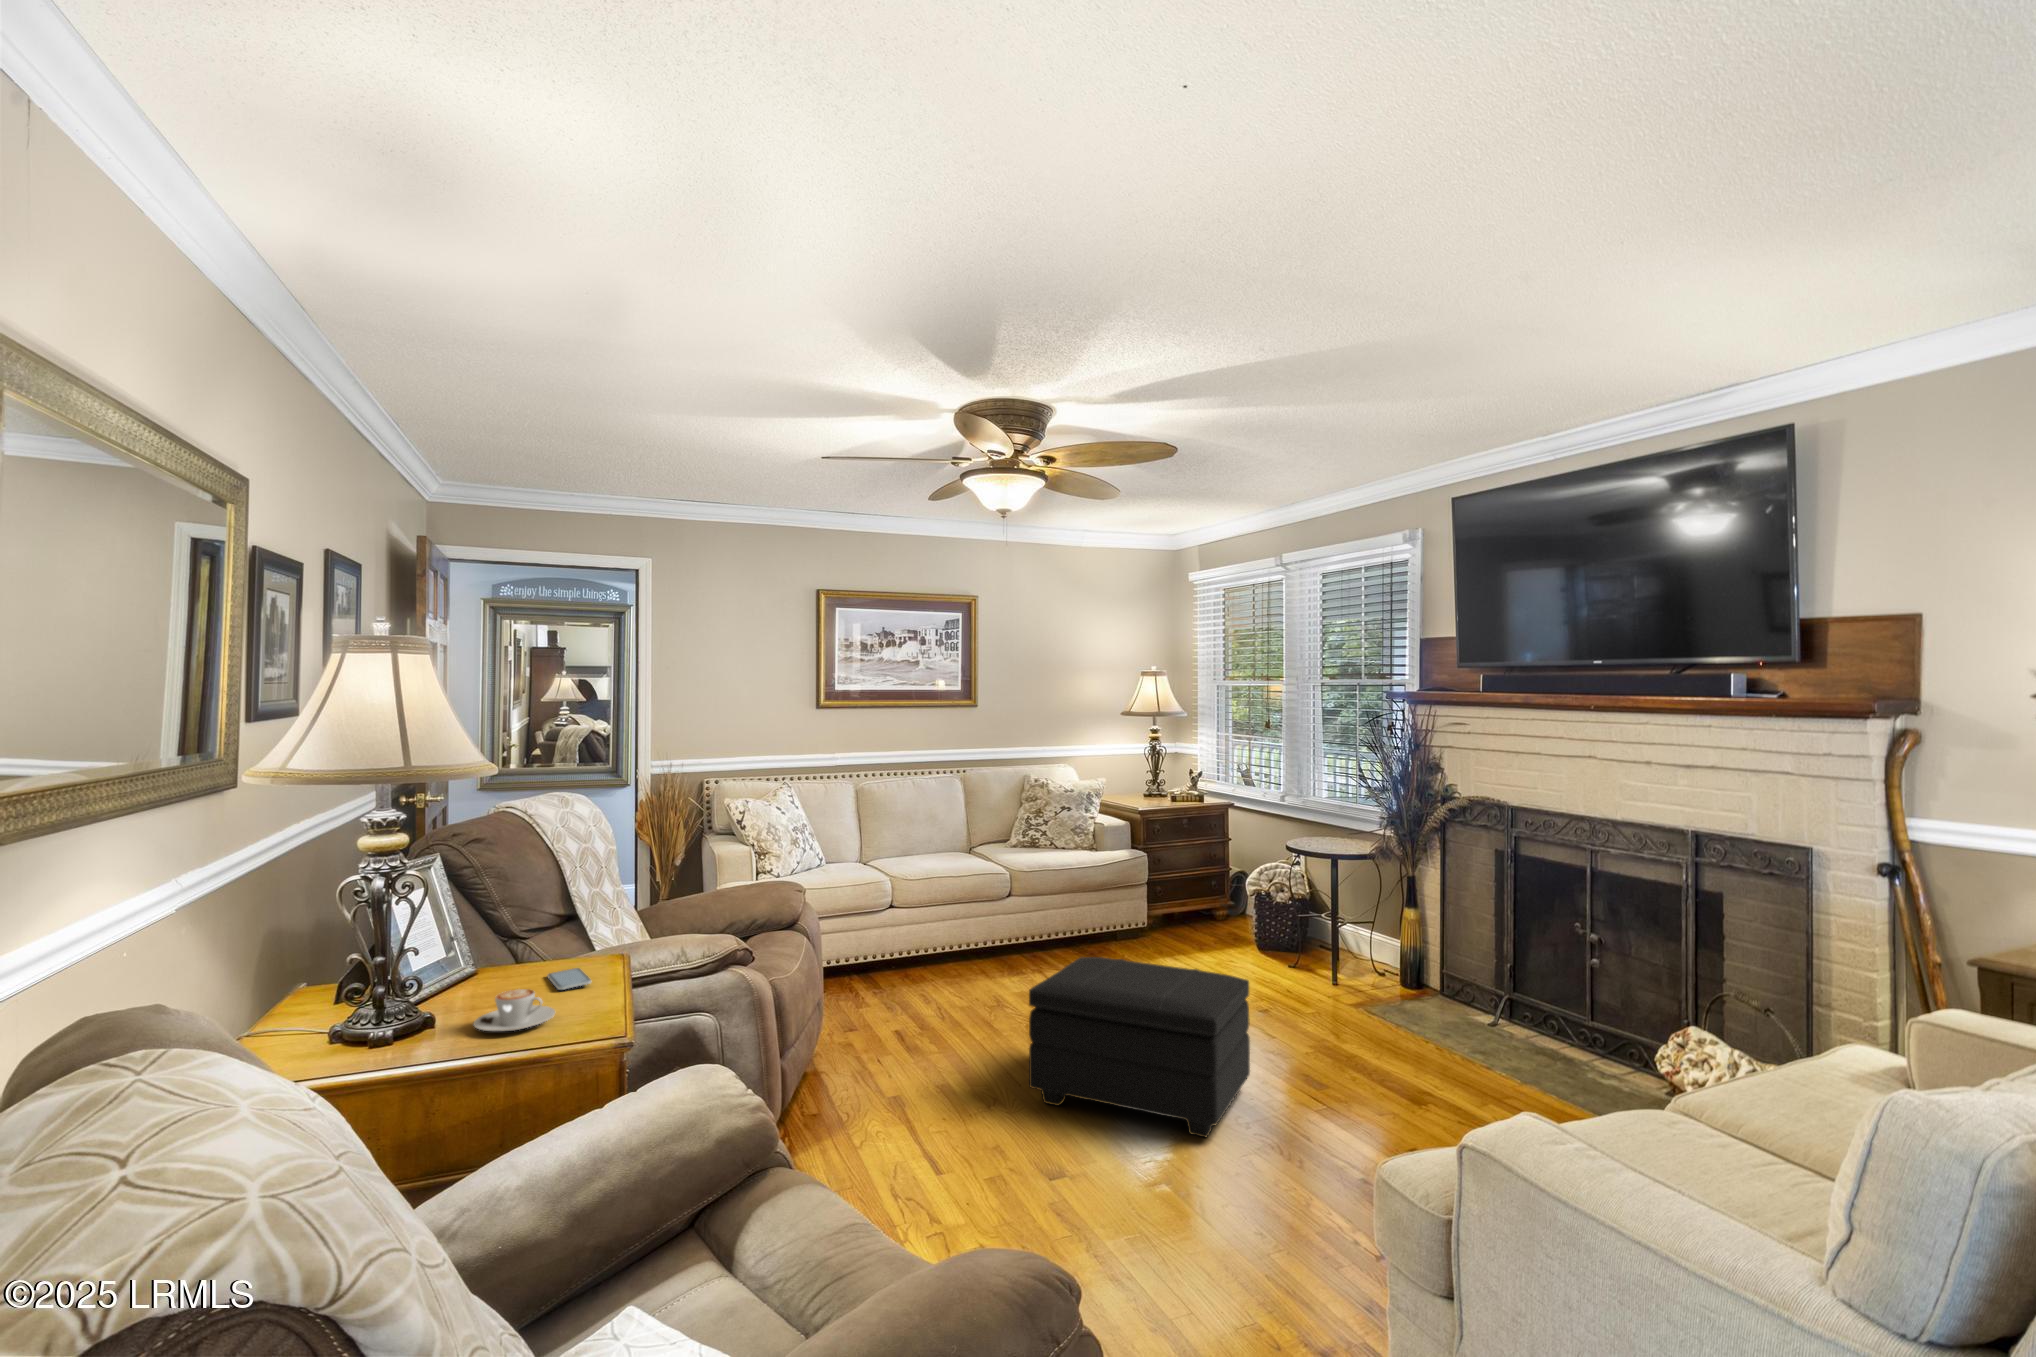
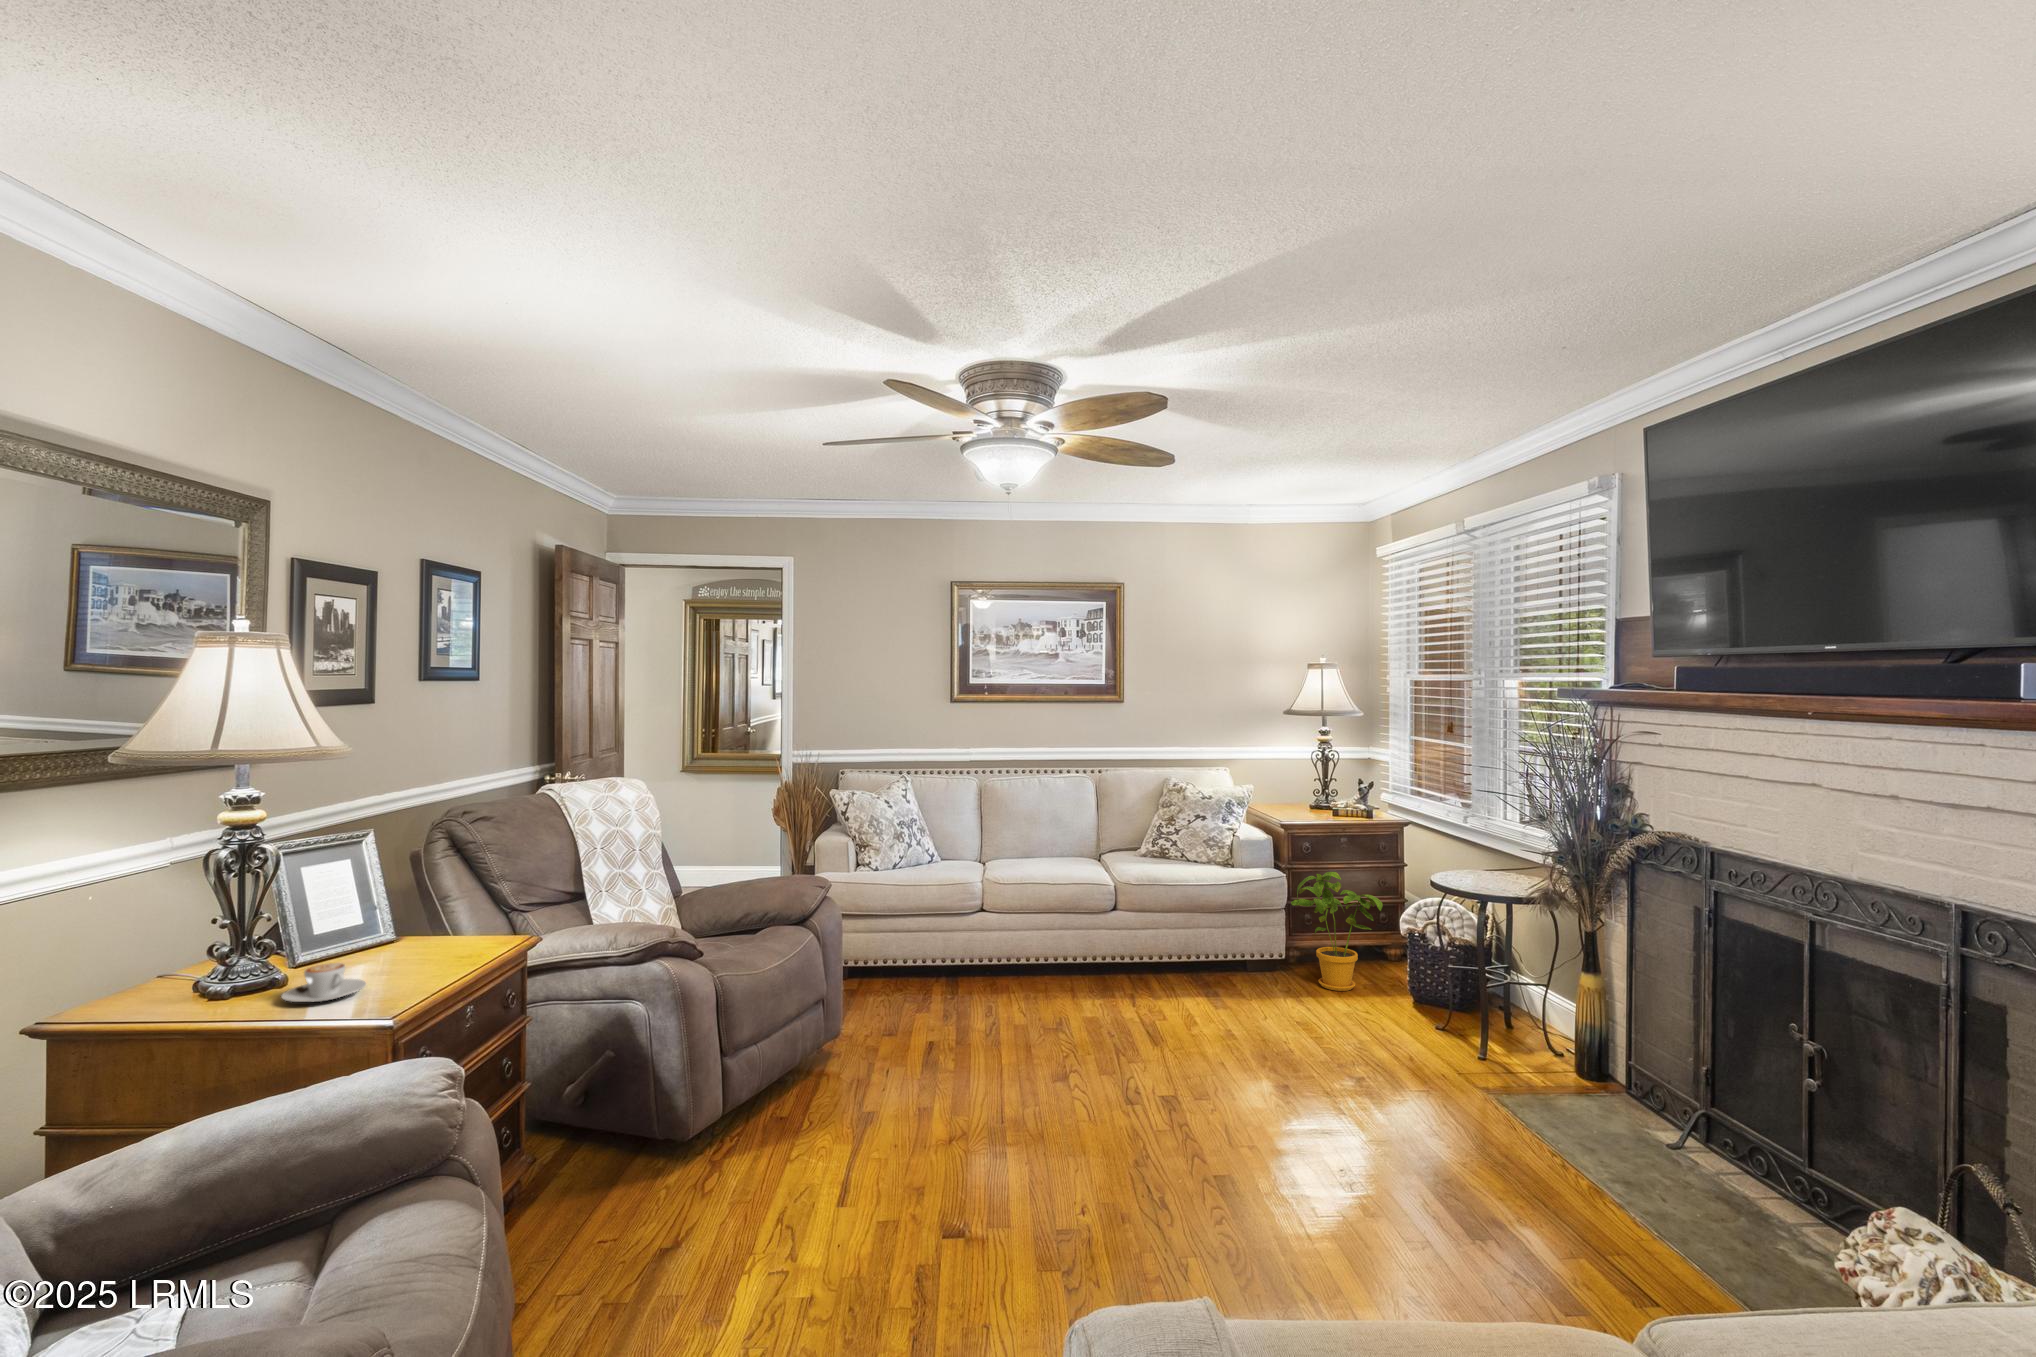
house plant: none [1153,848,1232,949] -> present [1291,872,1383,991]
footstool: present [1029,957,1250,1137] -> none [993,988,1257,1226]
smartphone: present [548,968,591,990] -> none [415,946,465,967]

